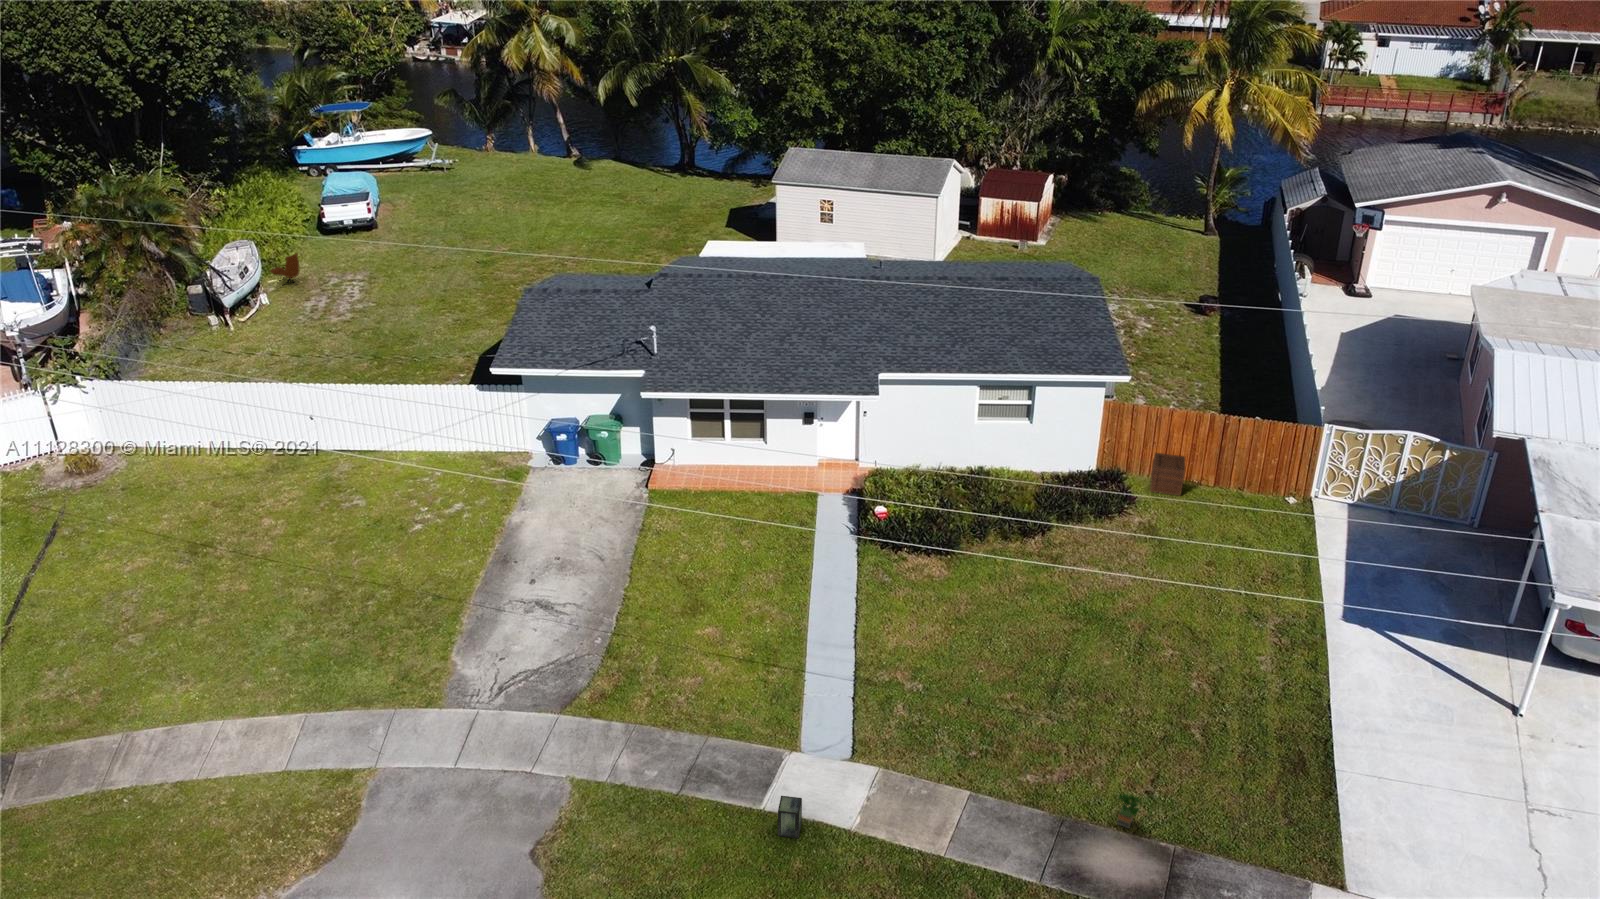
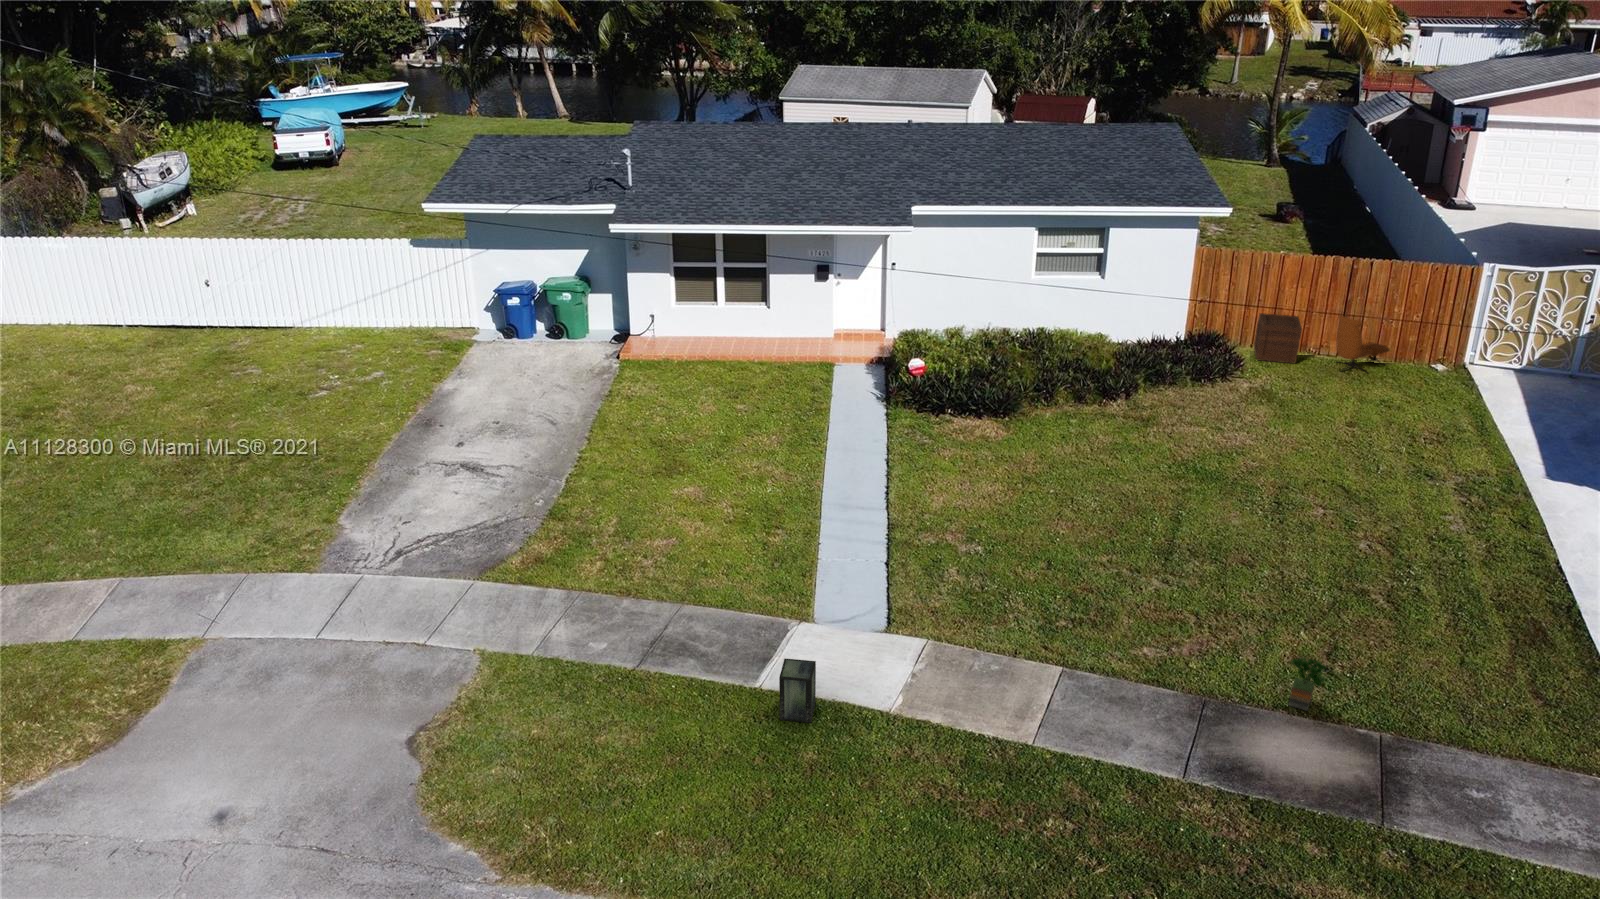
lounge chair: present [269,253,299,285] -> present [1336,315,1389,369]

